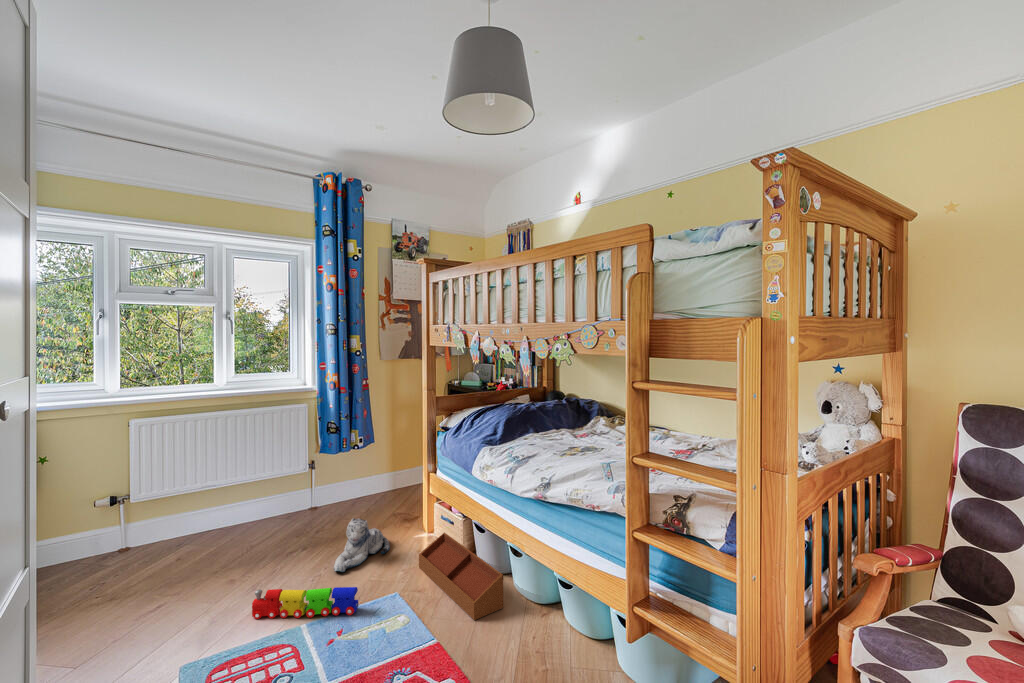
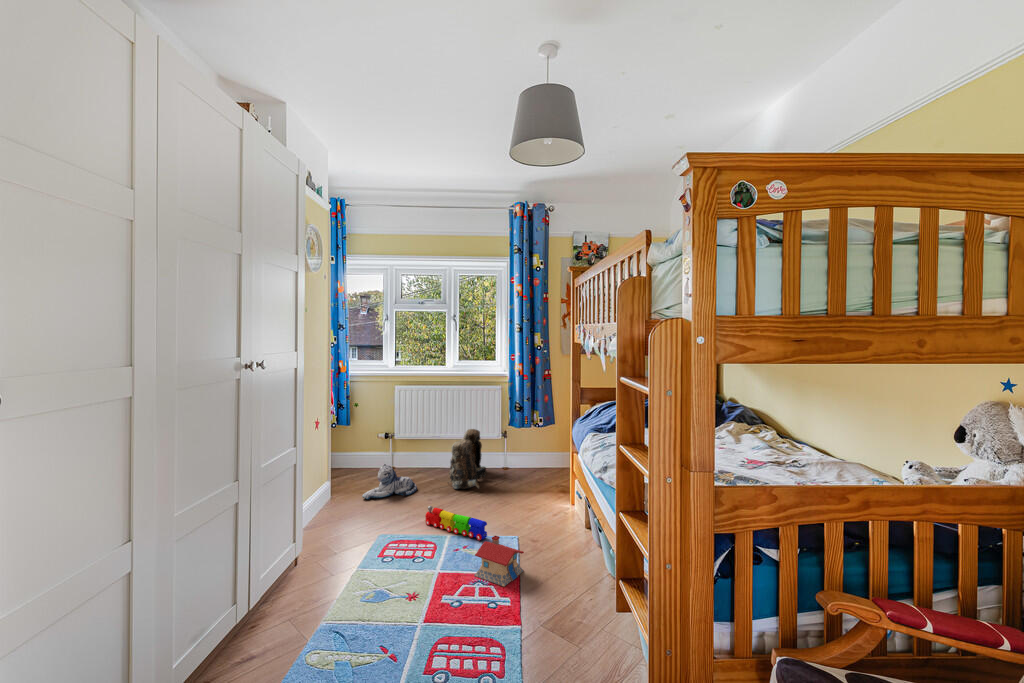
backpack: none [247,466,302,554] -> present [450,429,487,489]
plush toy: present [334,518,390,572] -> present [362,464,417,499]
storage bin: present [419,533,503,620] -> none [547,503,589,572]
toy house: none [378,602,436,667] -> present [474,536,524,586]

